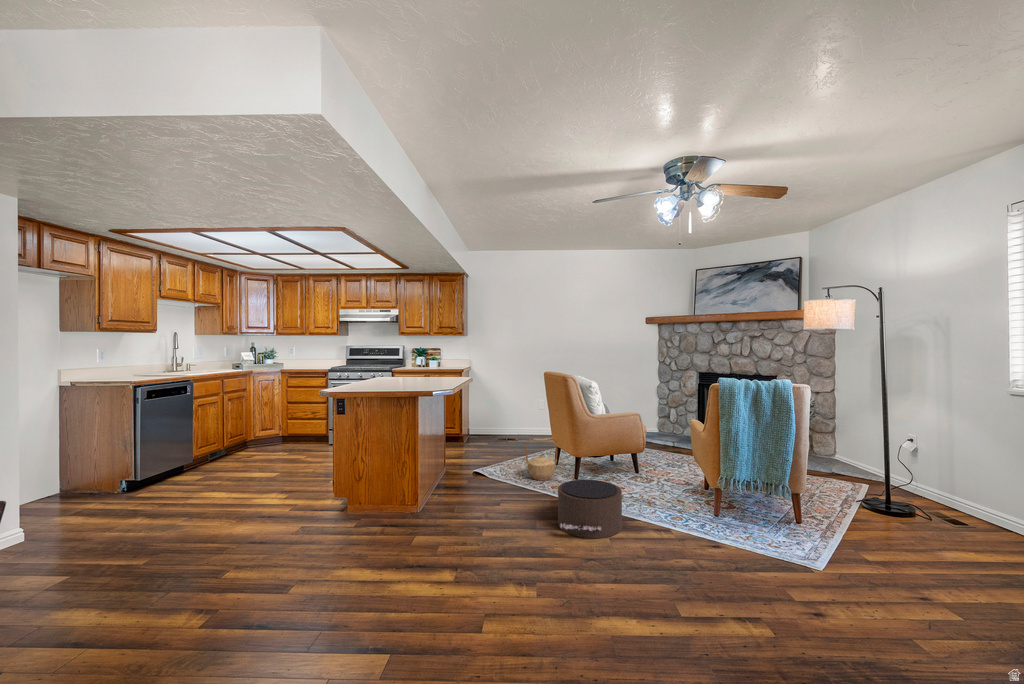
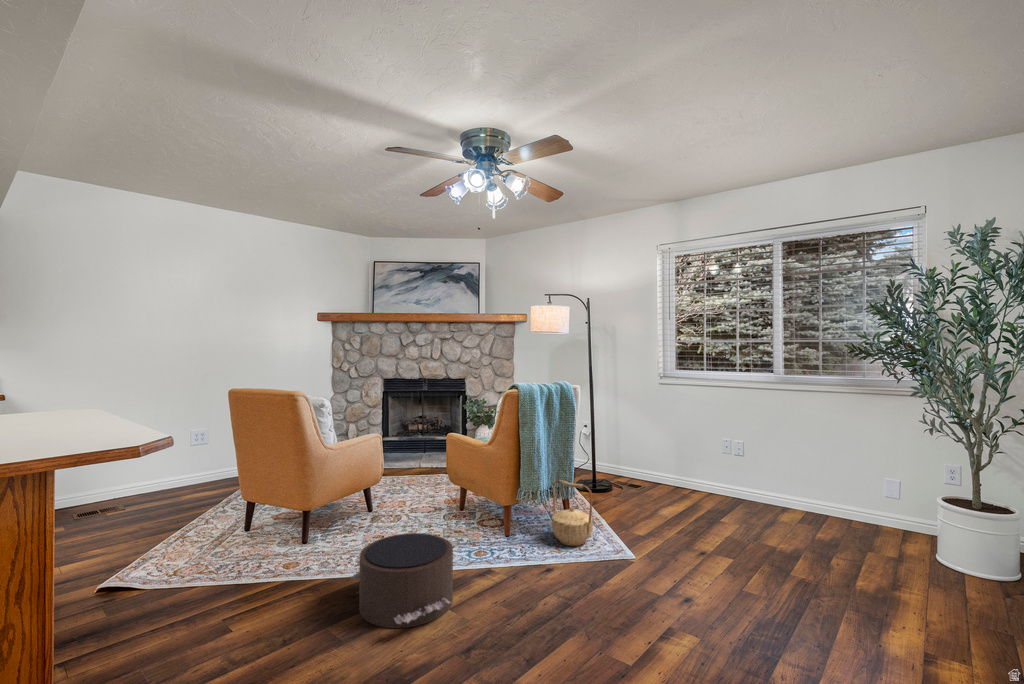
basket: present [525,438,557,480] -> present [552,480,593,546]

